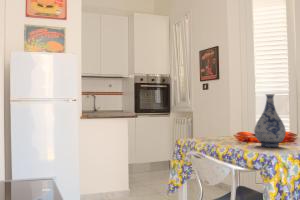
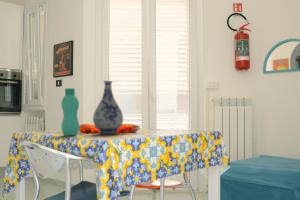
bottle: none [225,102,242,147] -> present [61,88,79,136]

